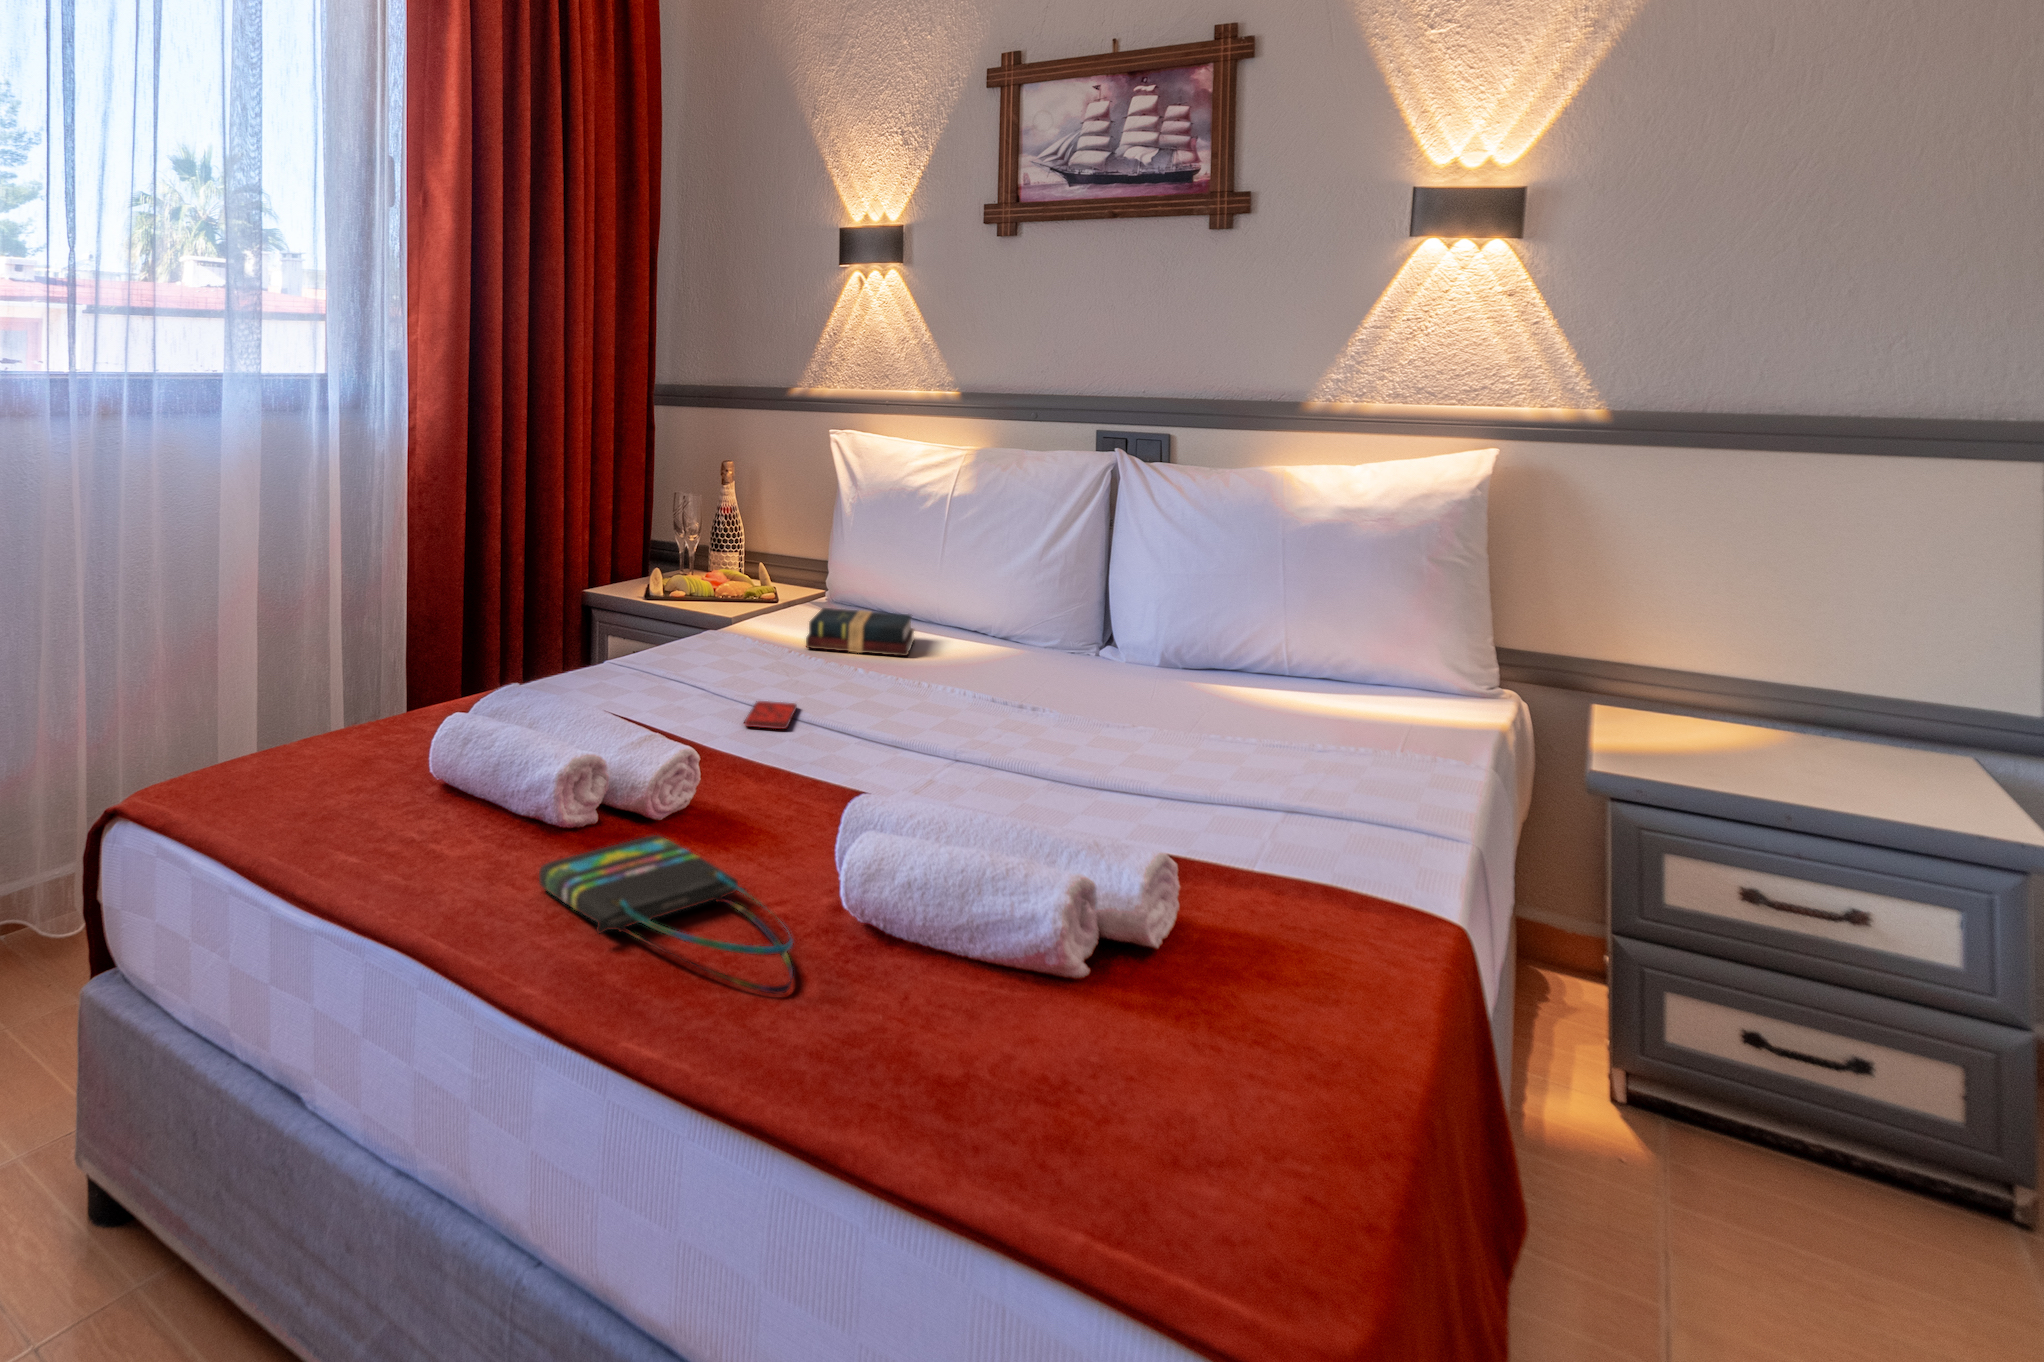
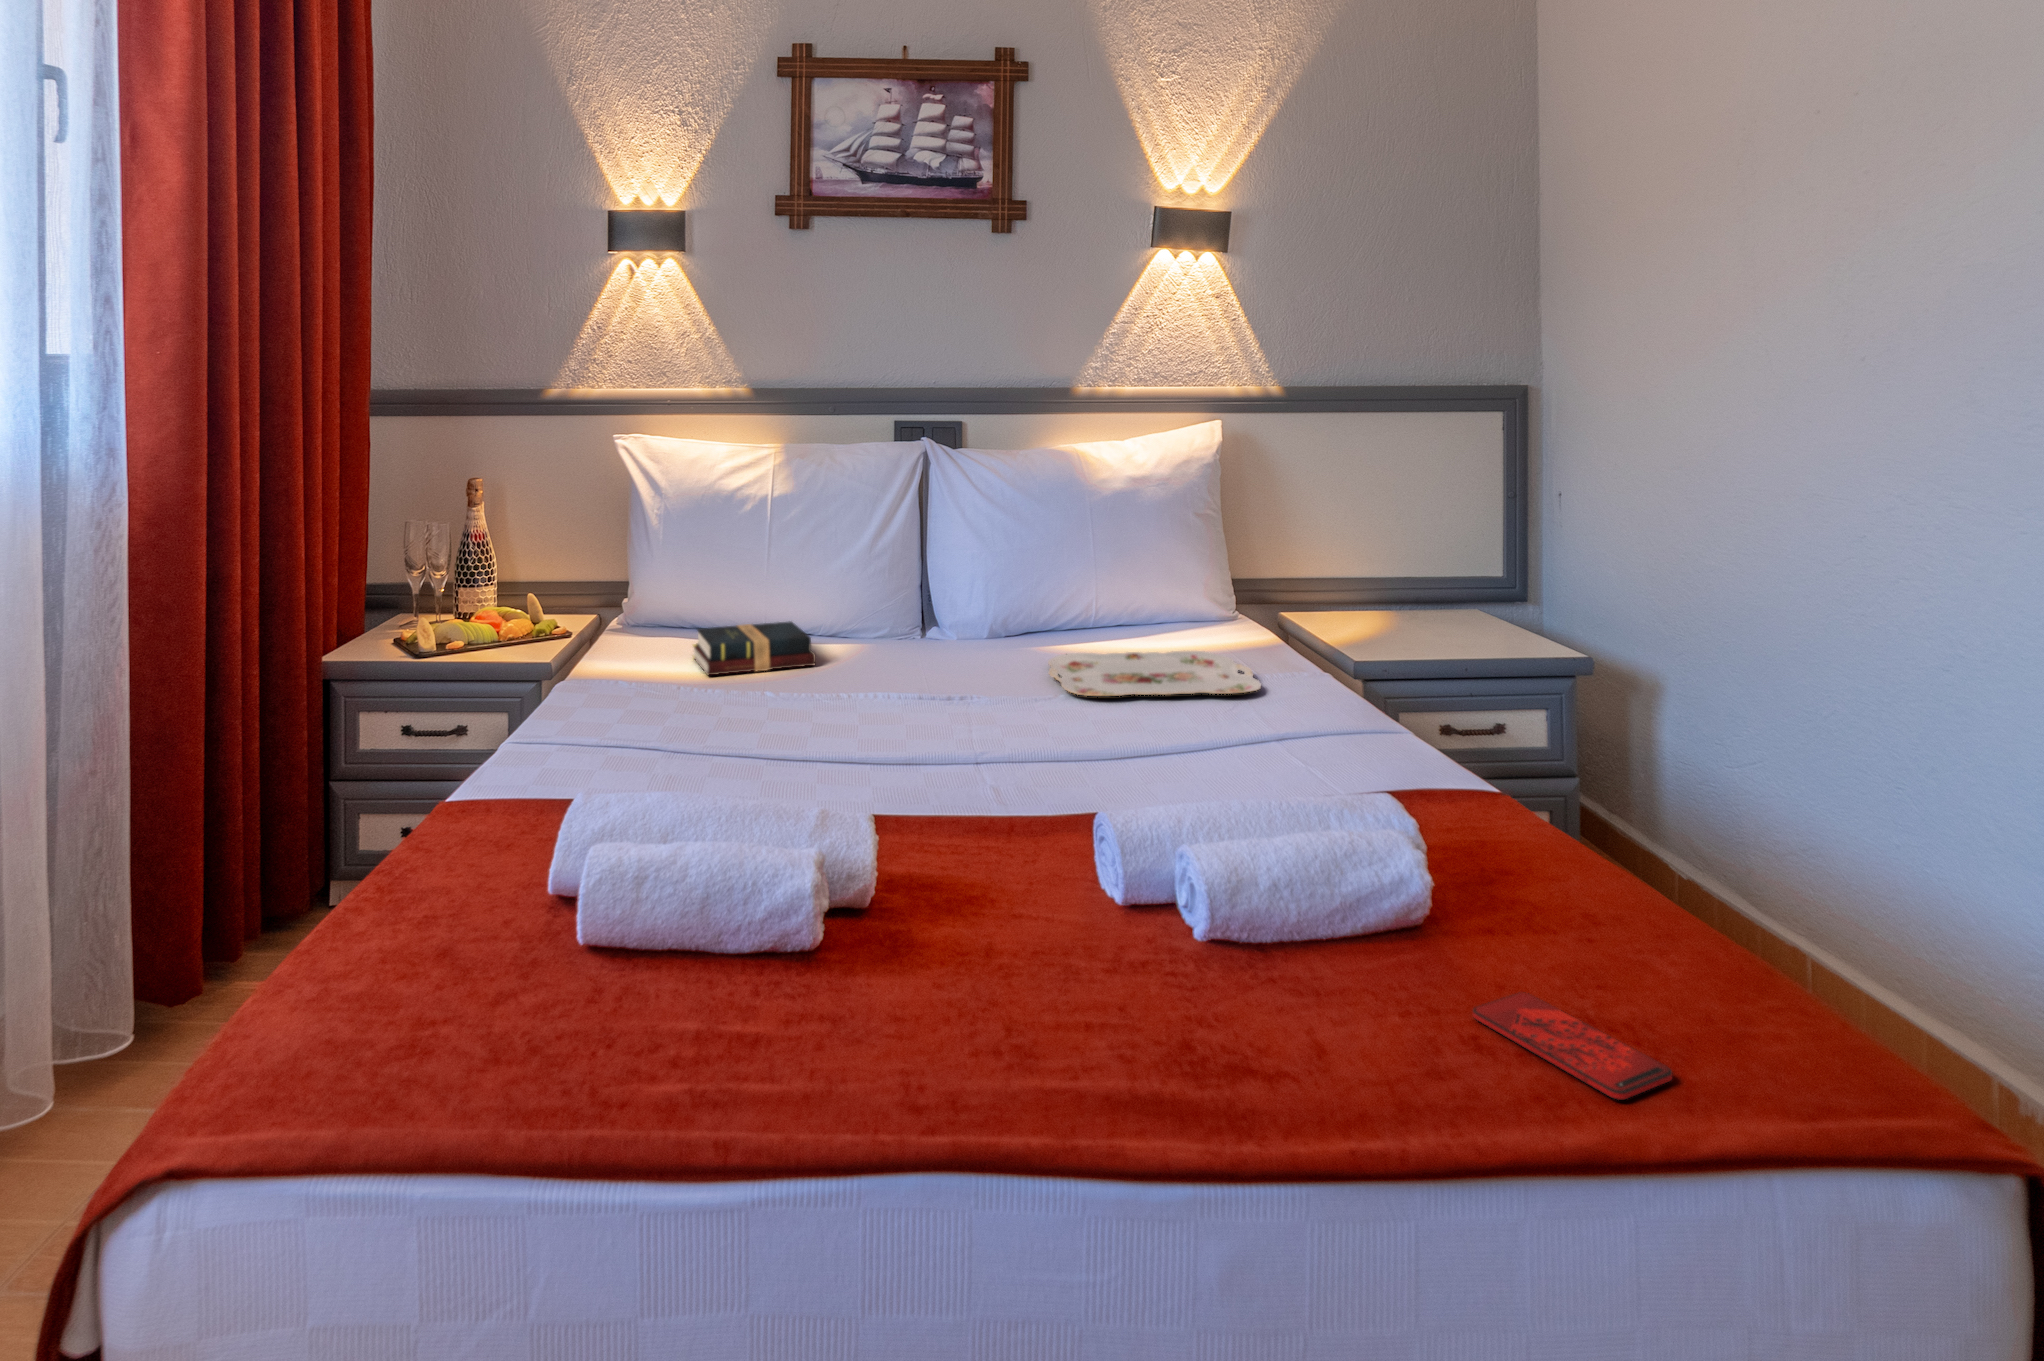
serving tray: none [1099,689,1357,762] -> present [1048,651,1261,696]
smartphone: present [744,701,797,729] -> present [1473,993,1672,1100]
tote bag: present [539,835,793,993] -> none [895,920,1288,1059]

